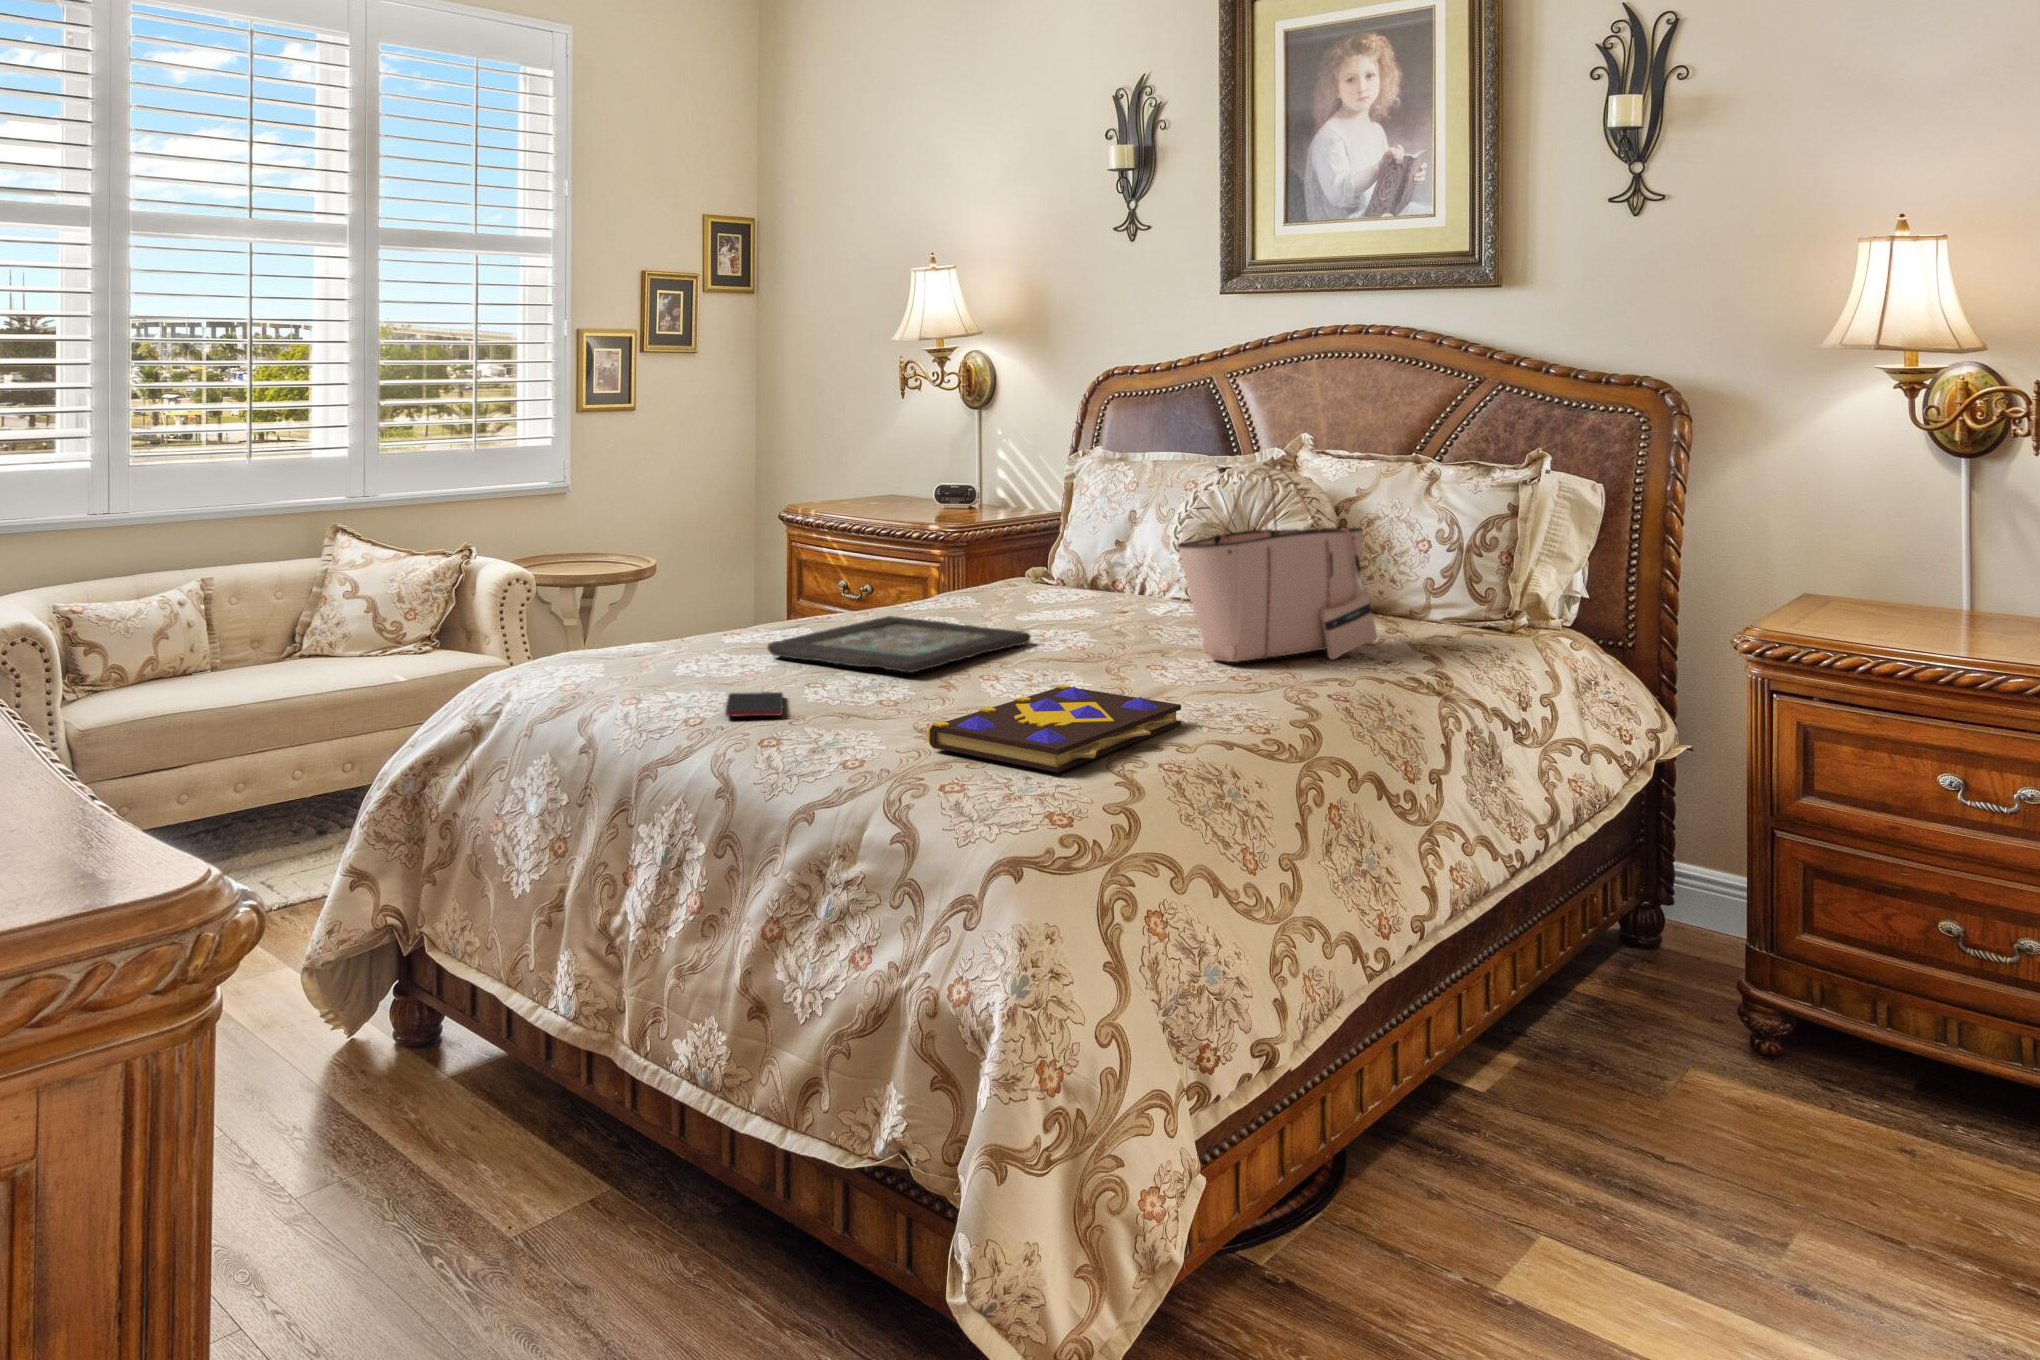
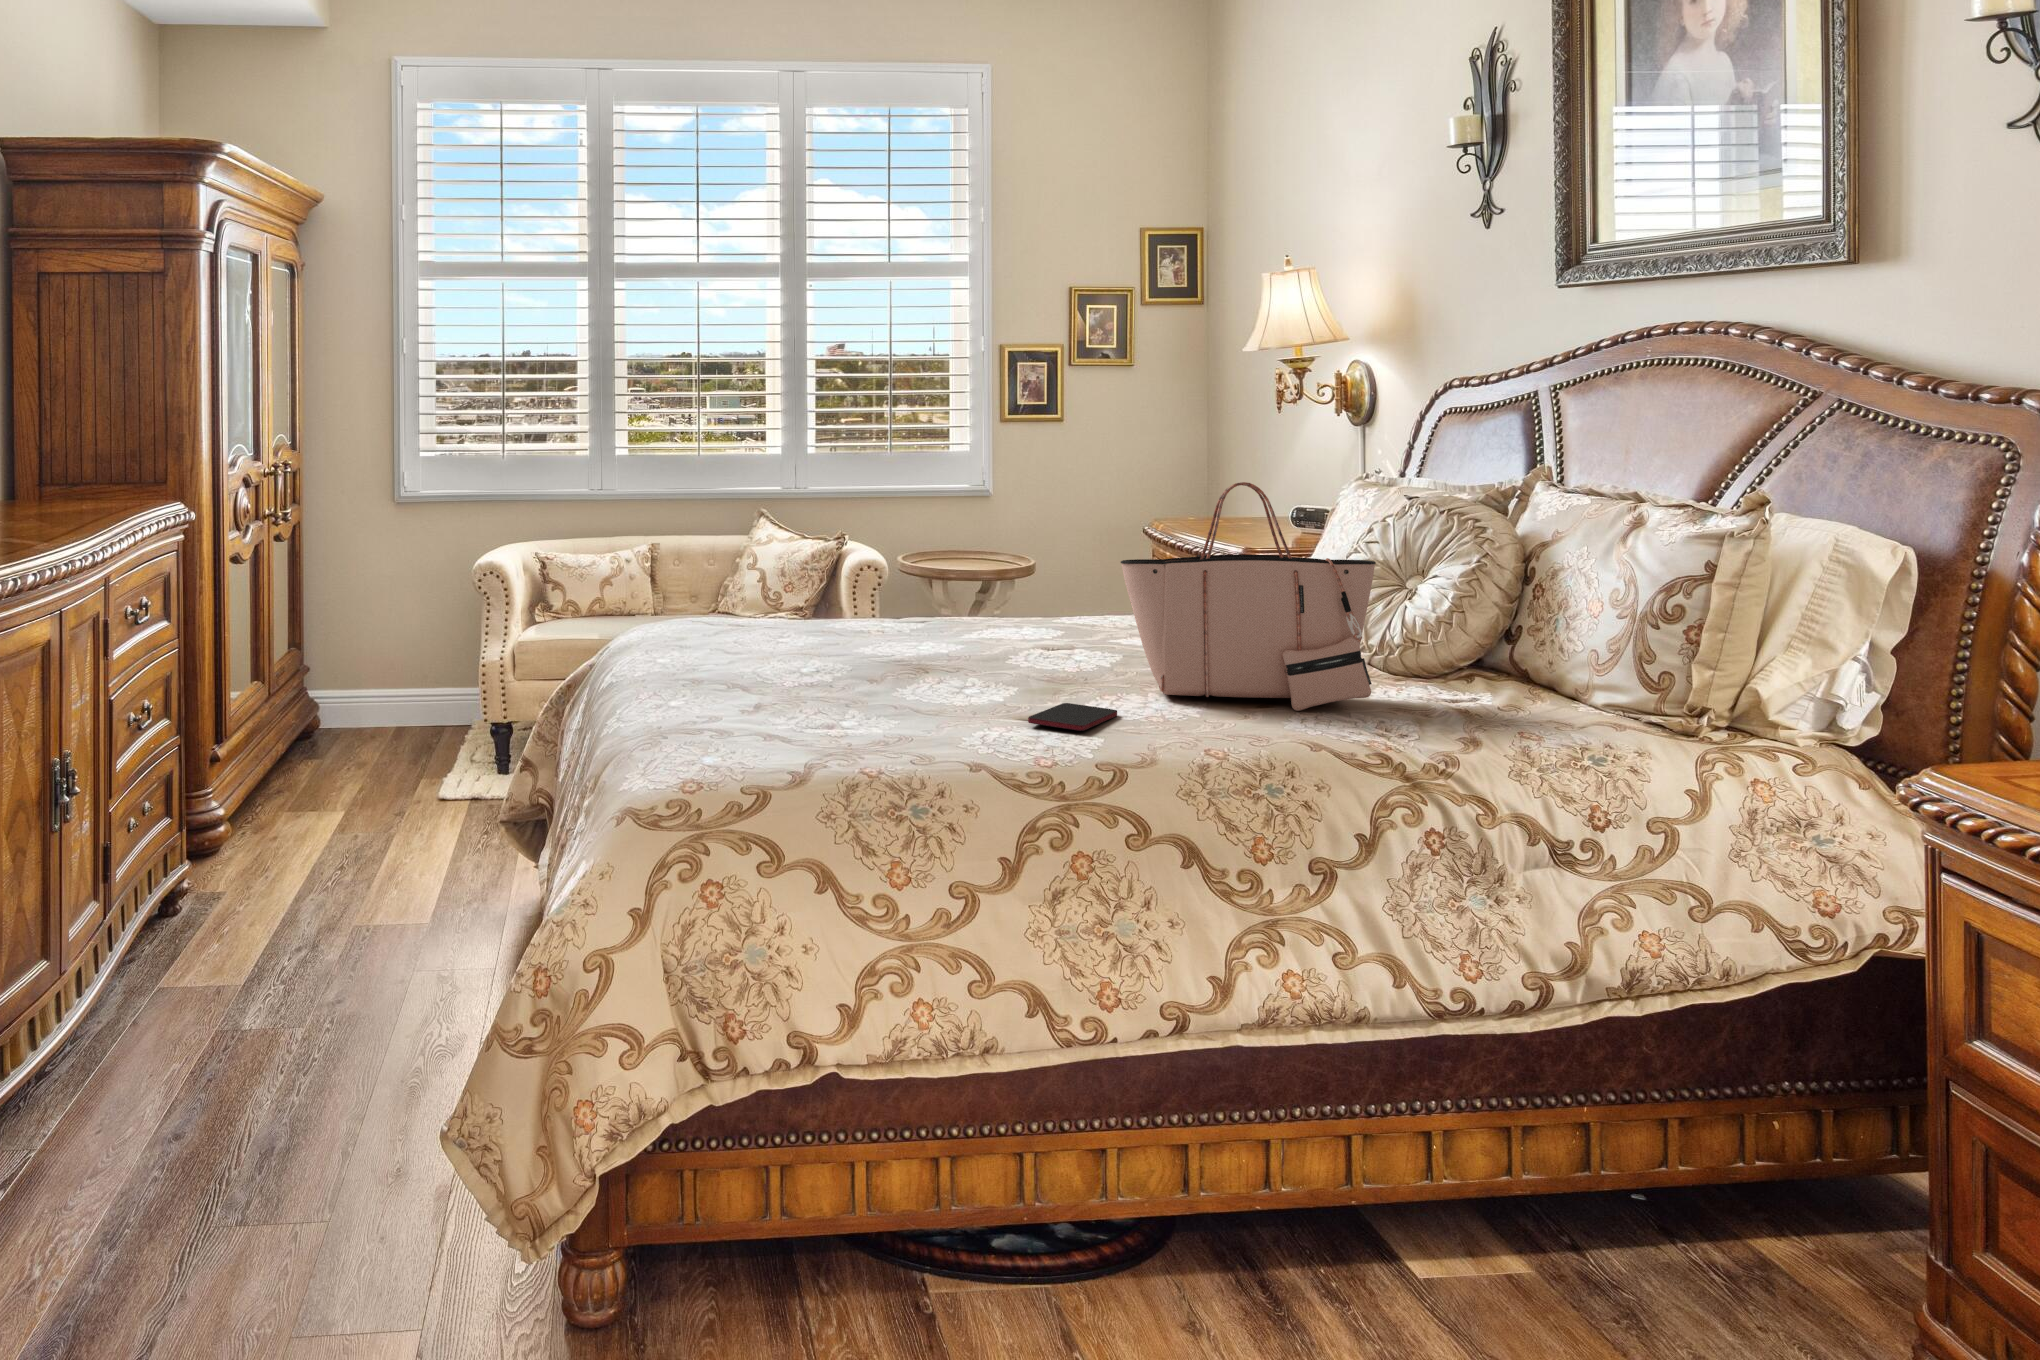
decorative tray: present [768,616,1031,673] -> none [797,615,1040,659]
book: present [928,684,1181,772] -> none [697,681,949,742]
smartphone: present [725,692,783,717] -> present [1028,703,1117,731]

